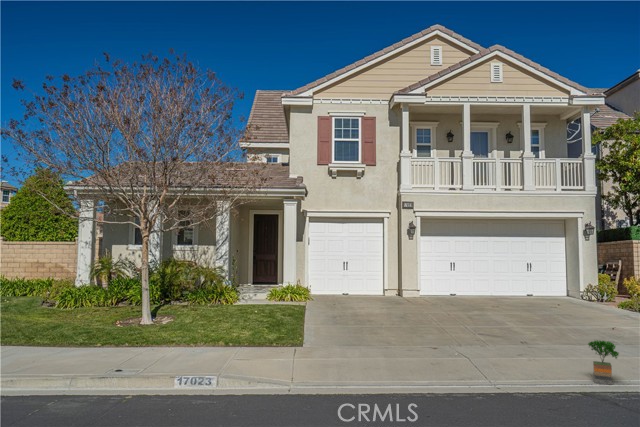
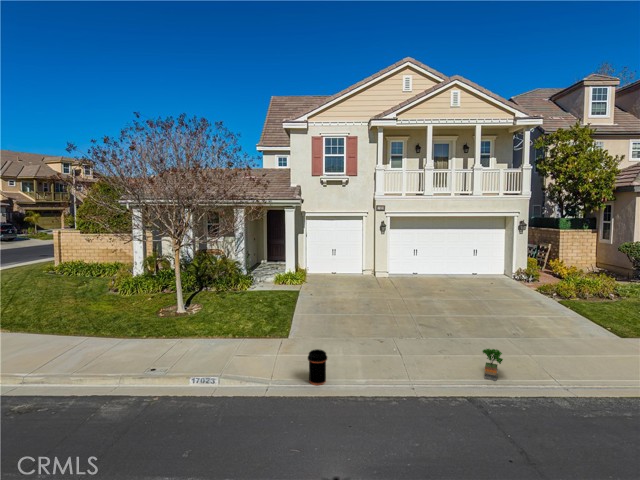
trash can: none [348,338,376,387] -> present [308,349,327,385]

